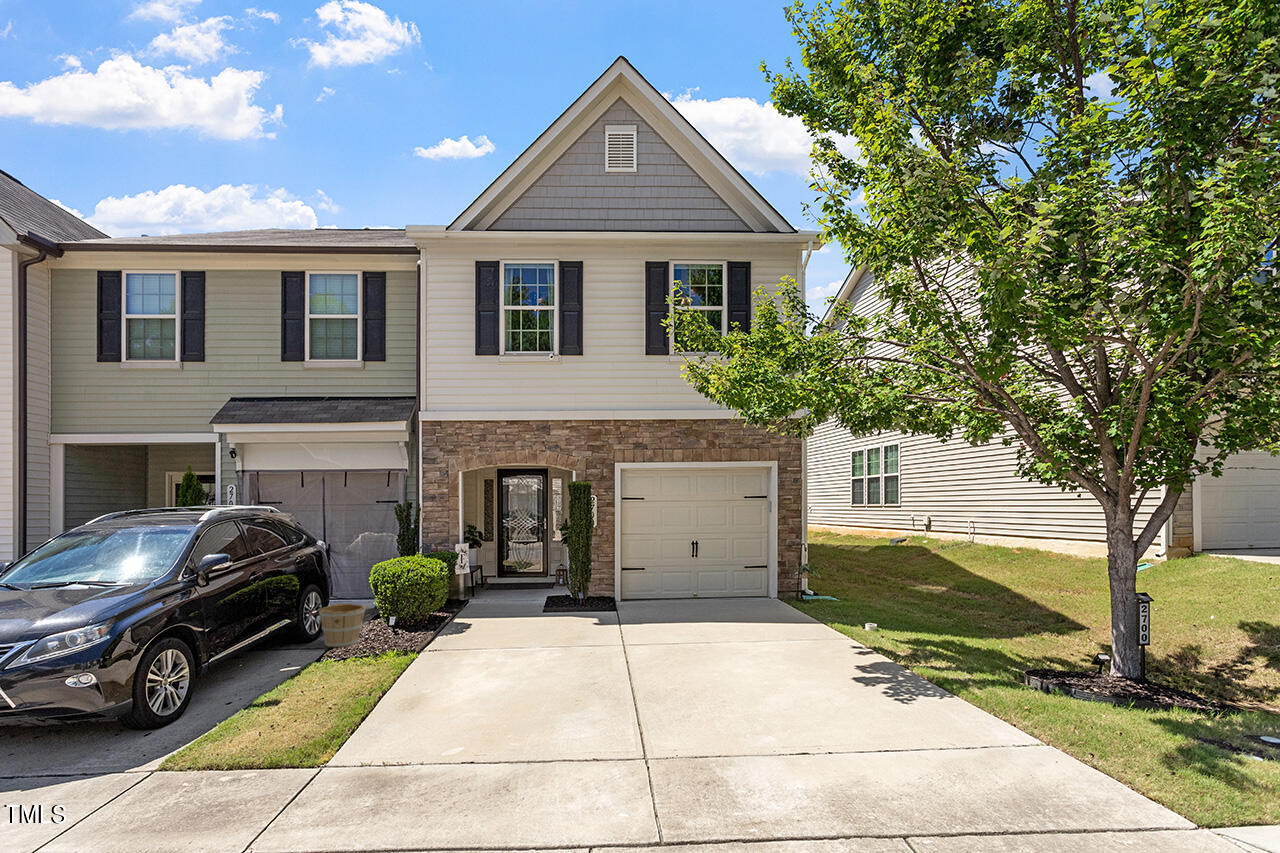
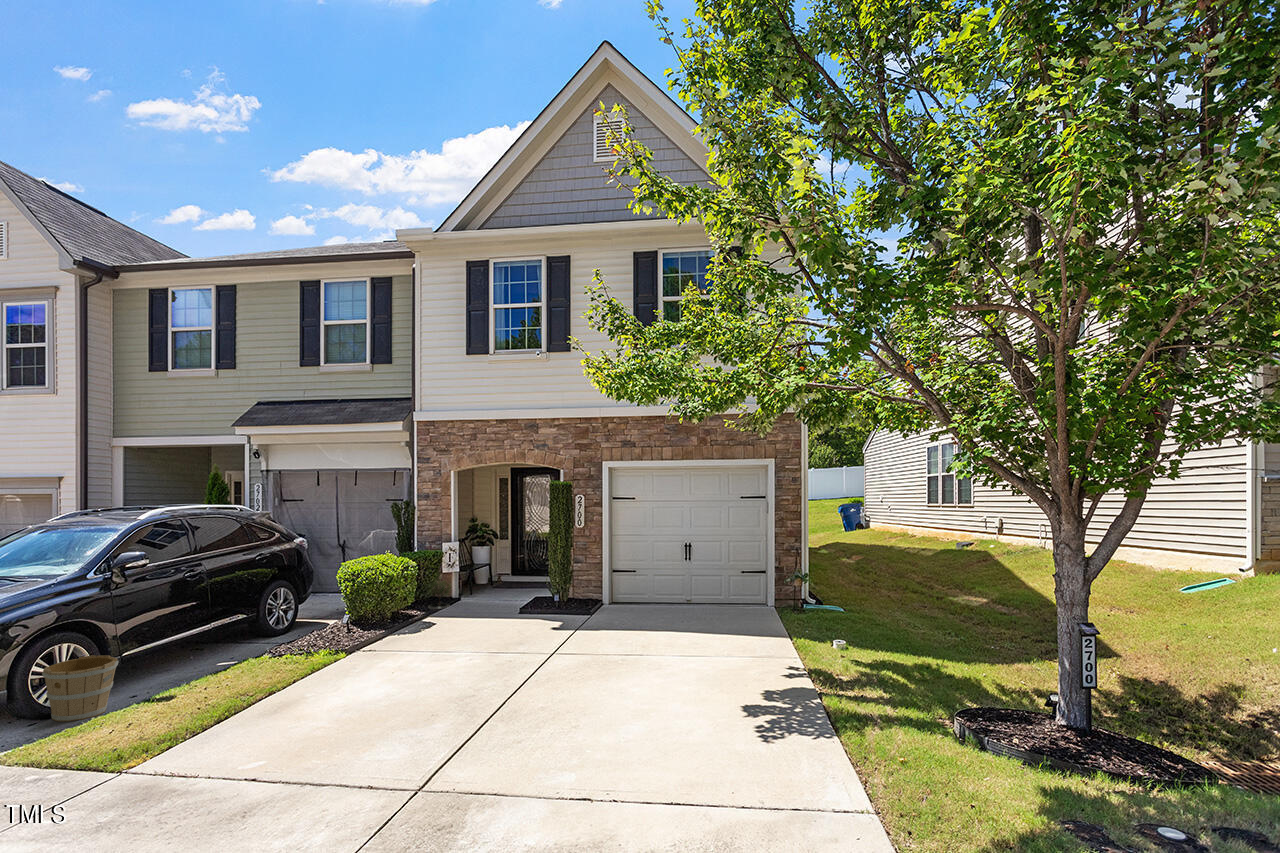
wooden bucket: present [319,604,366,647] -> present [42,655,119,722]

